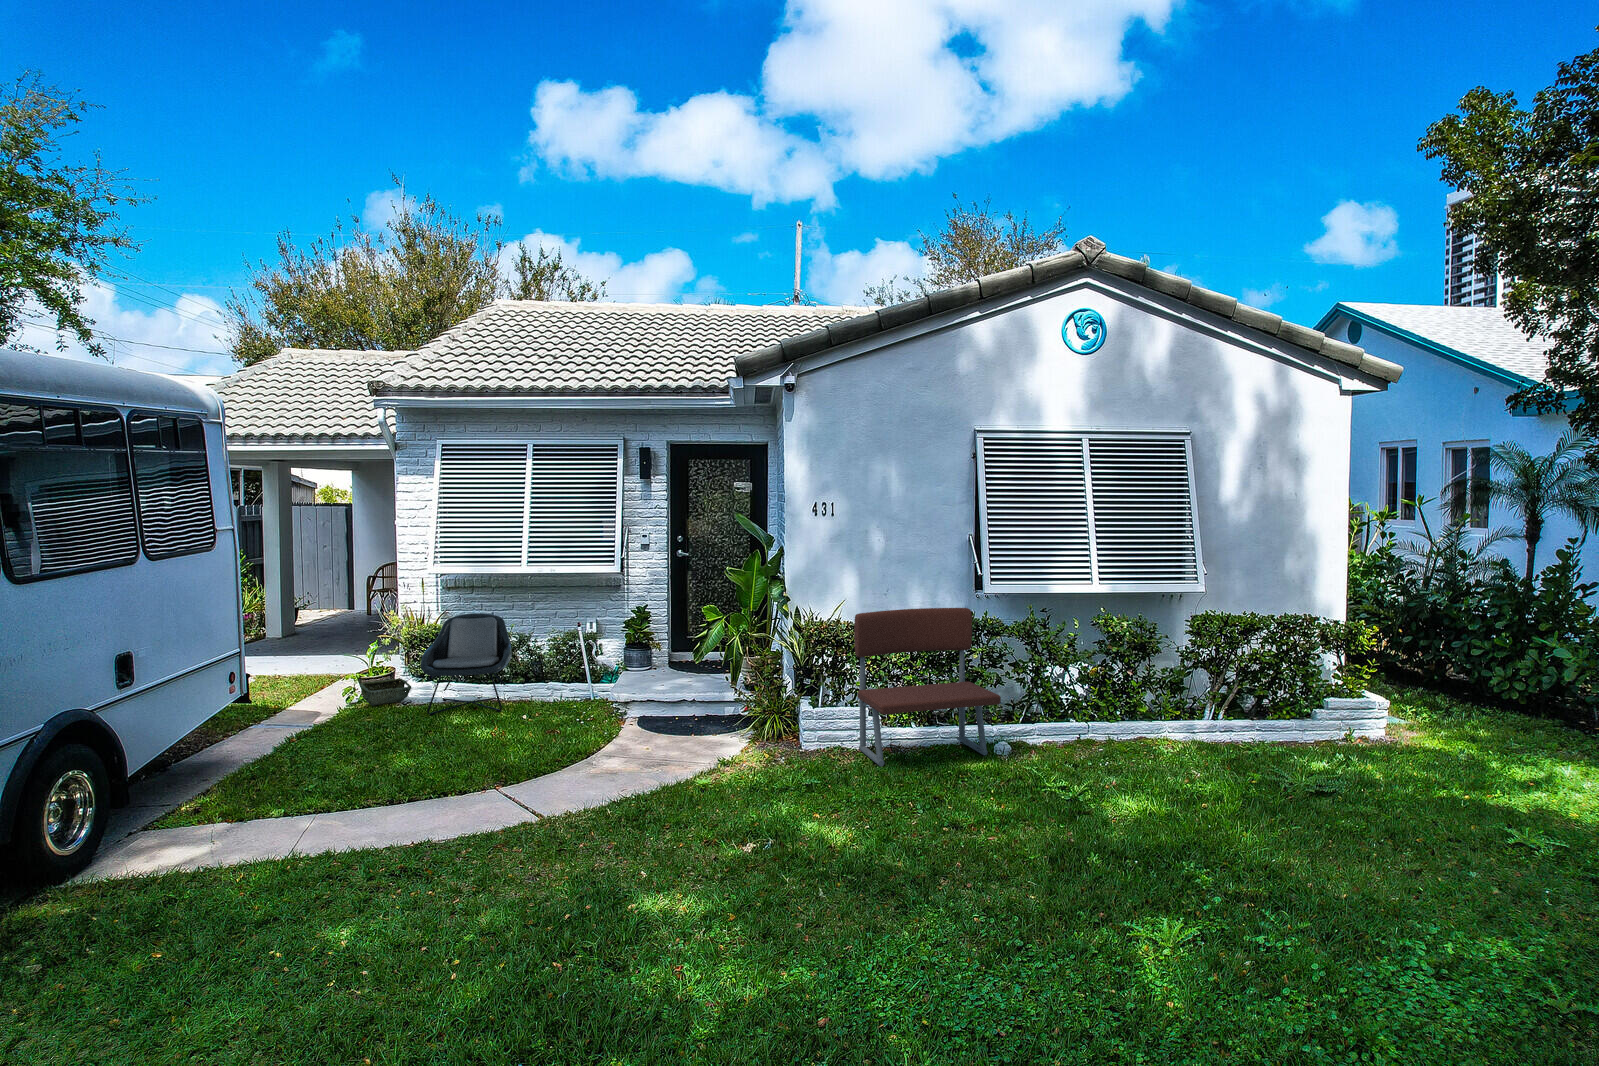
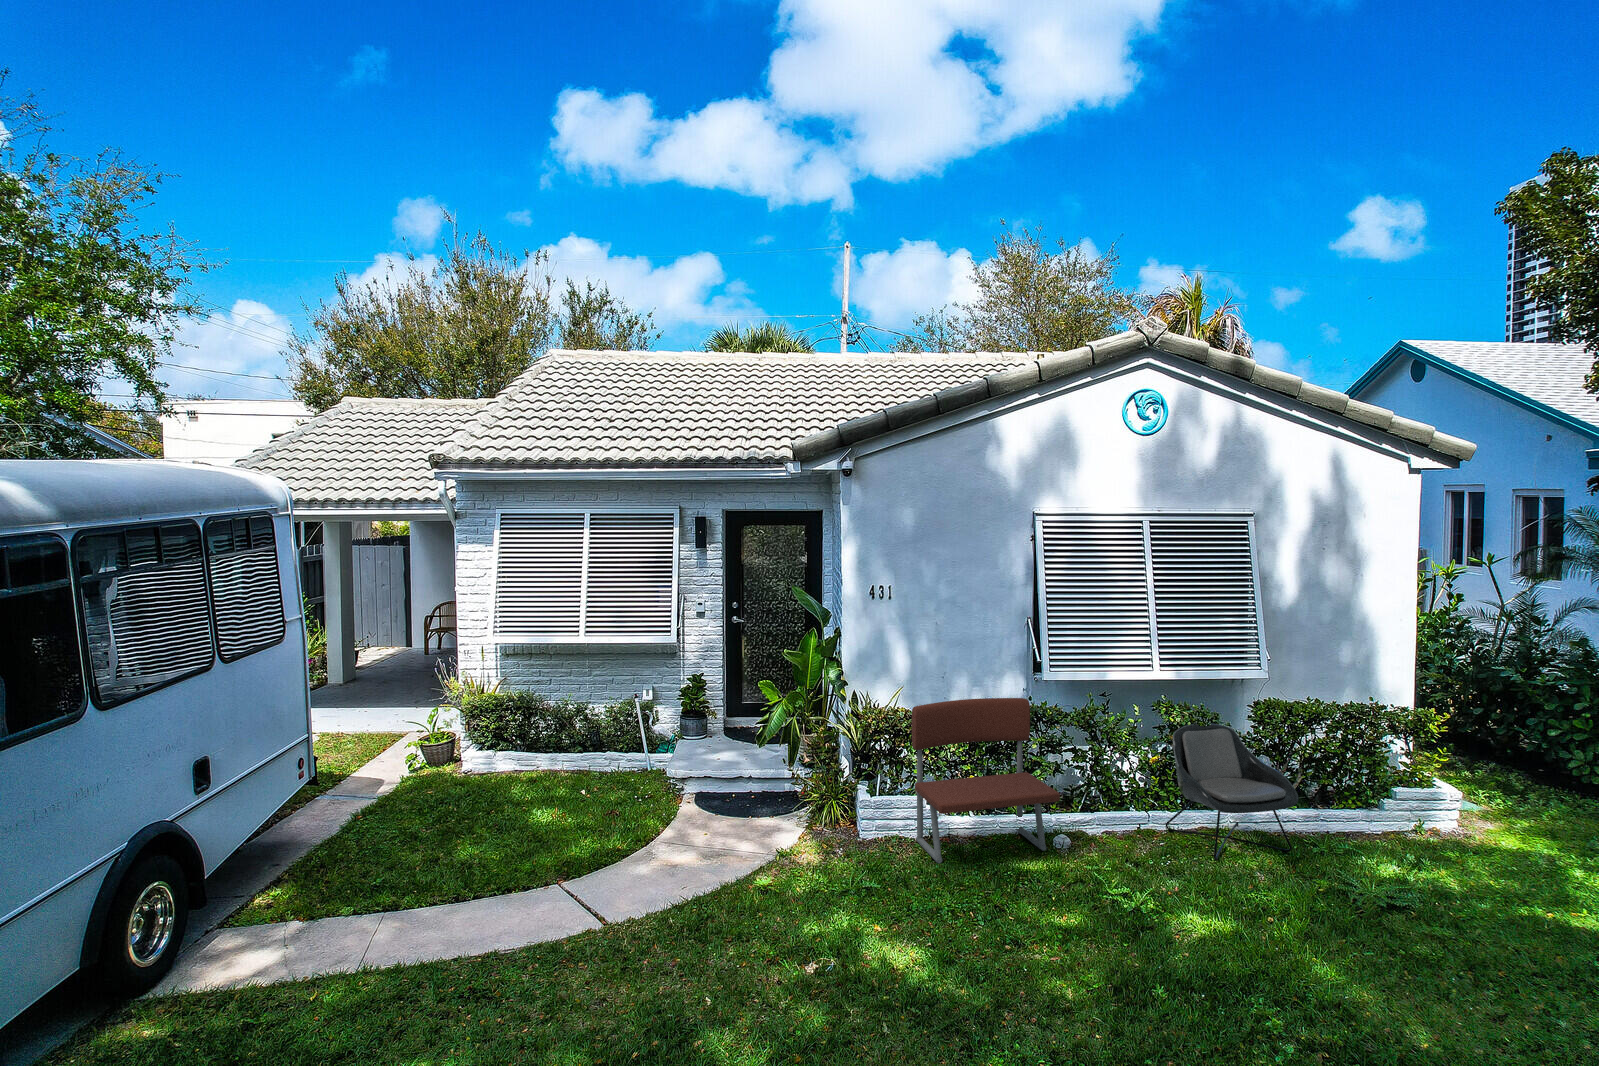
lounge chair: present [421,613,512,716] -> present [1166,724,1298,861]
woven basket: present [360,679,411,706] -> none [423,746,472,775]

